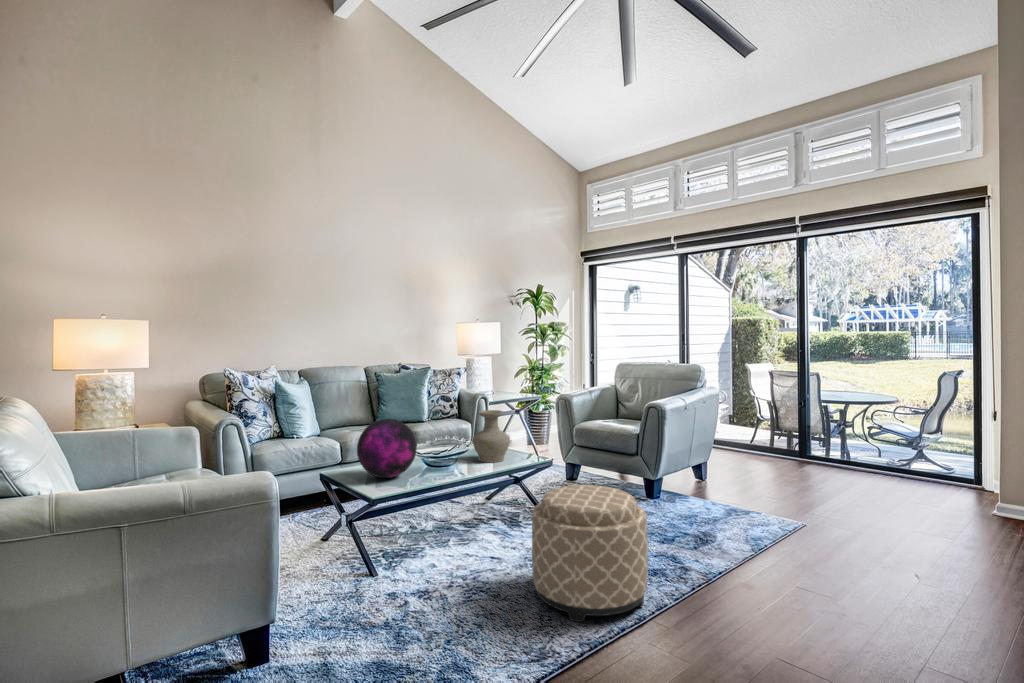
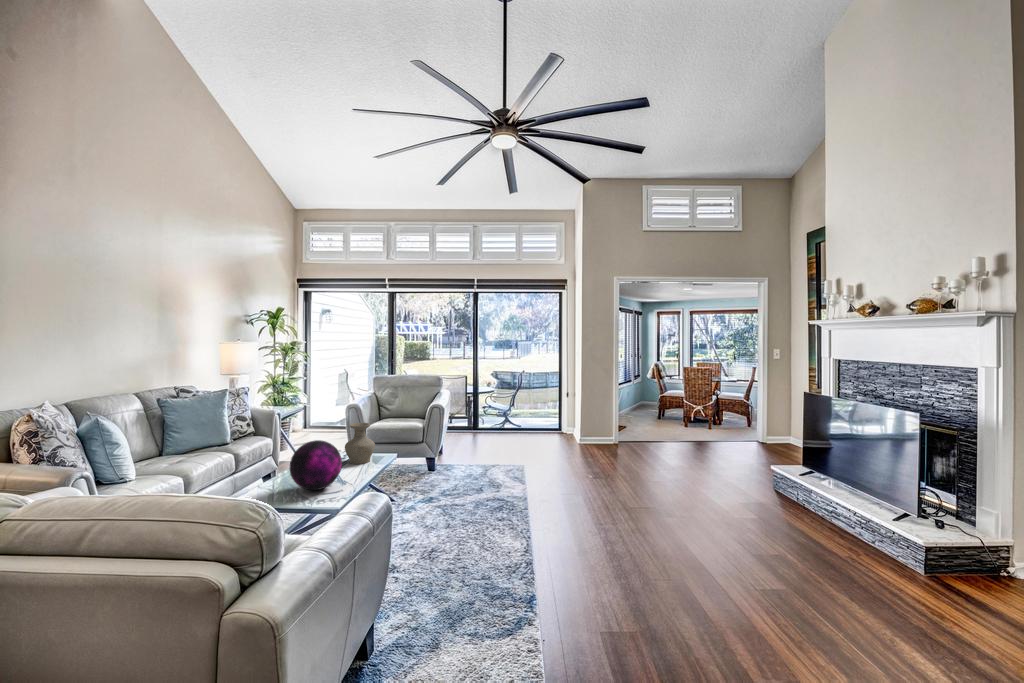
ottoman: present [532,485,648,622] -> none [452,461,521,541]

